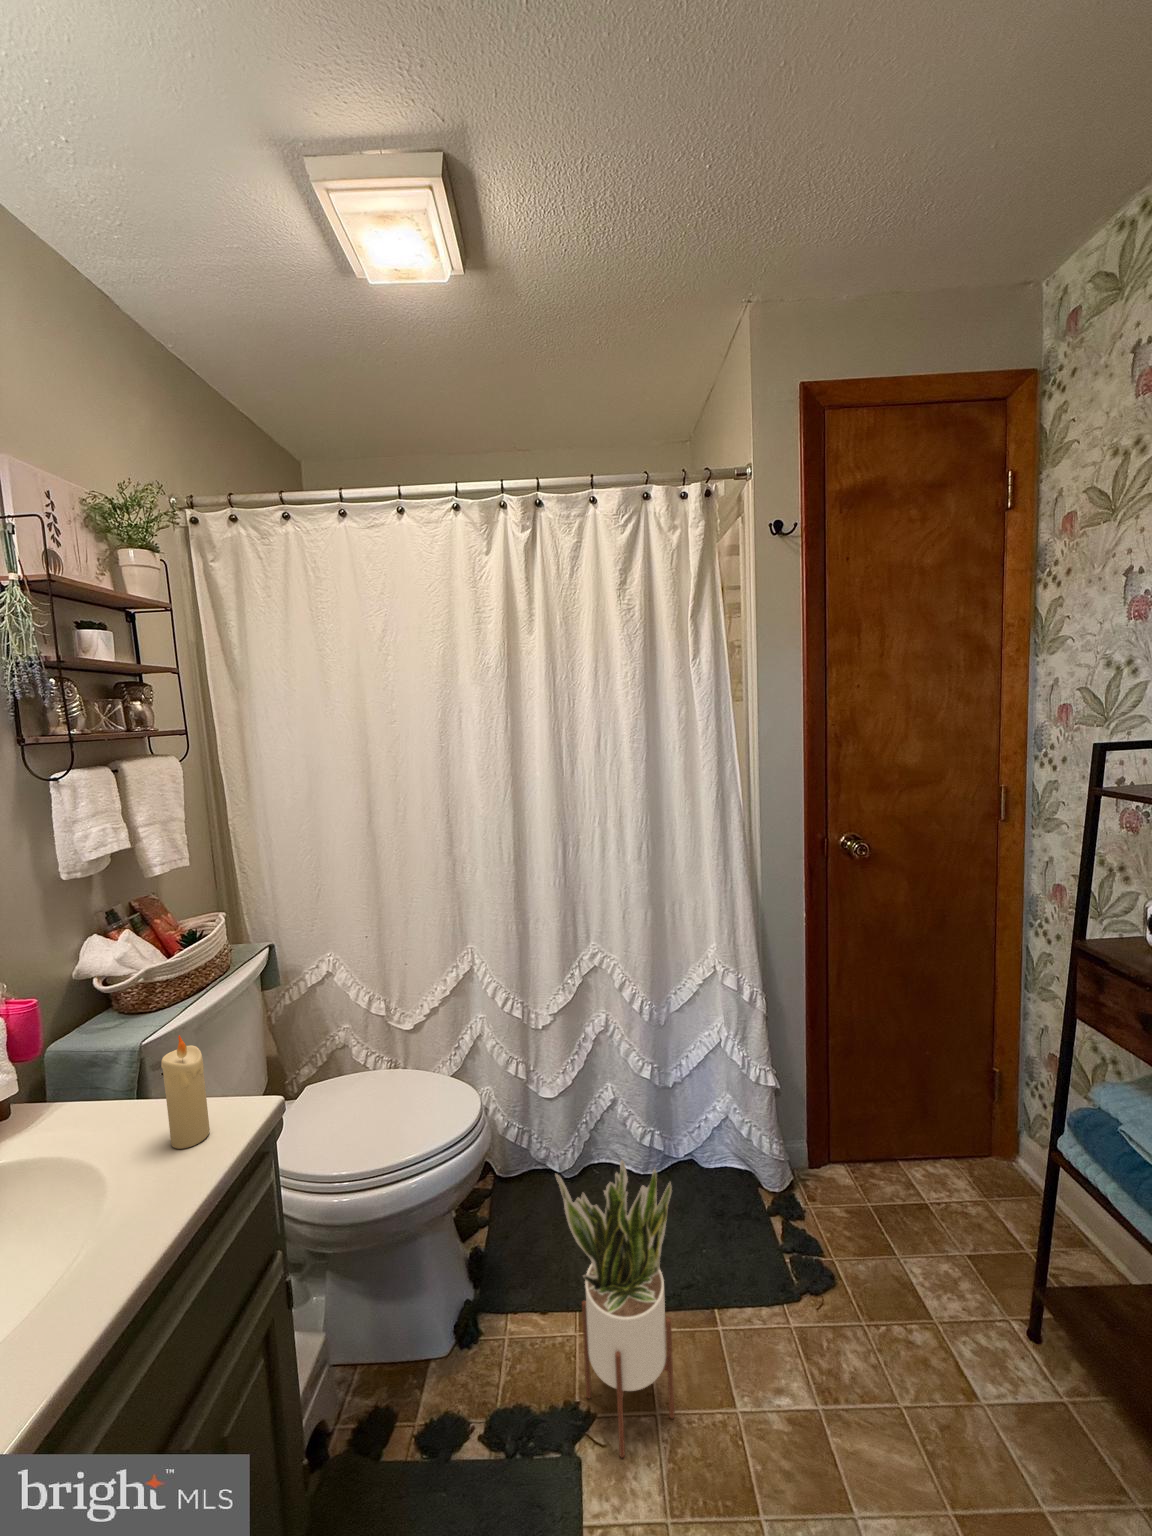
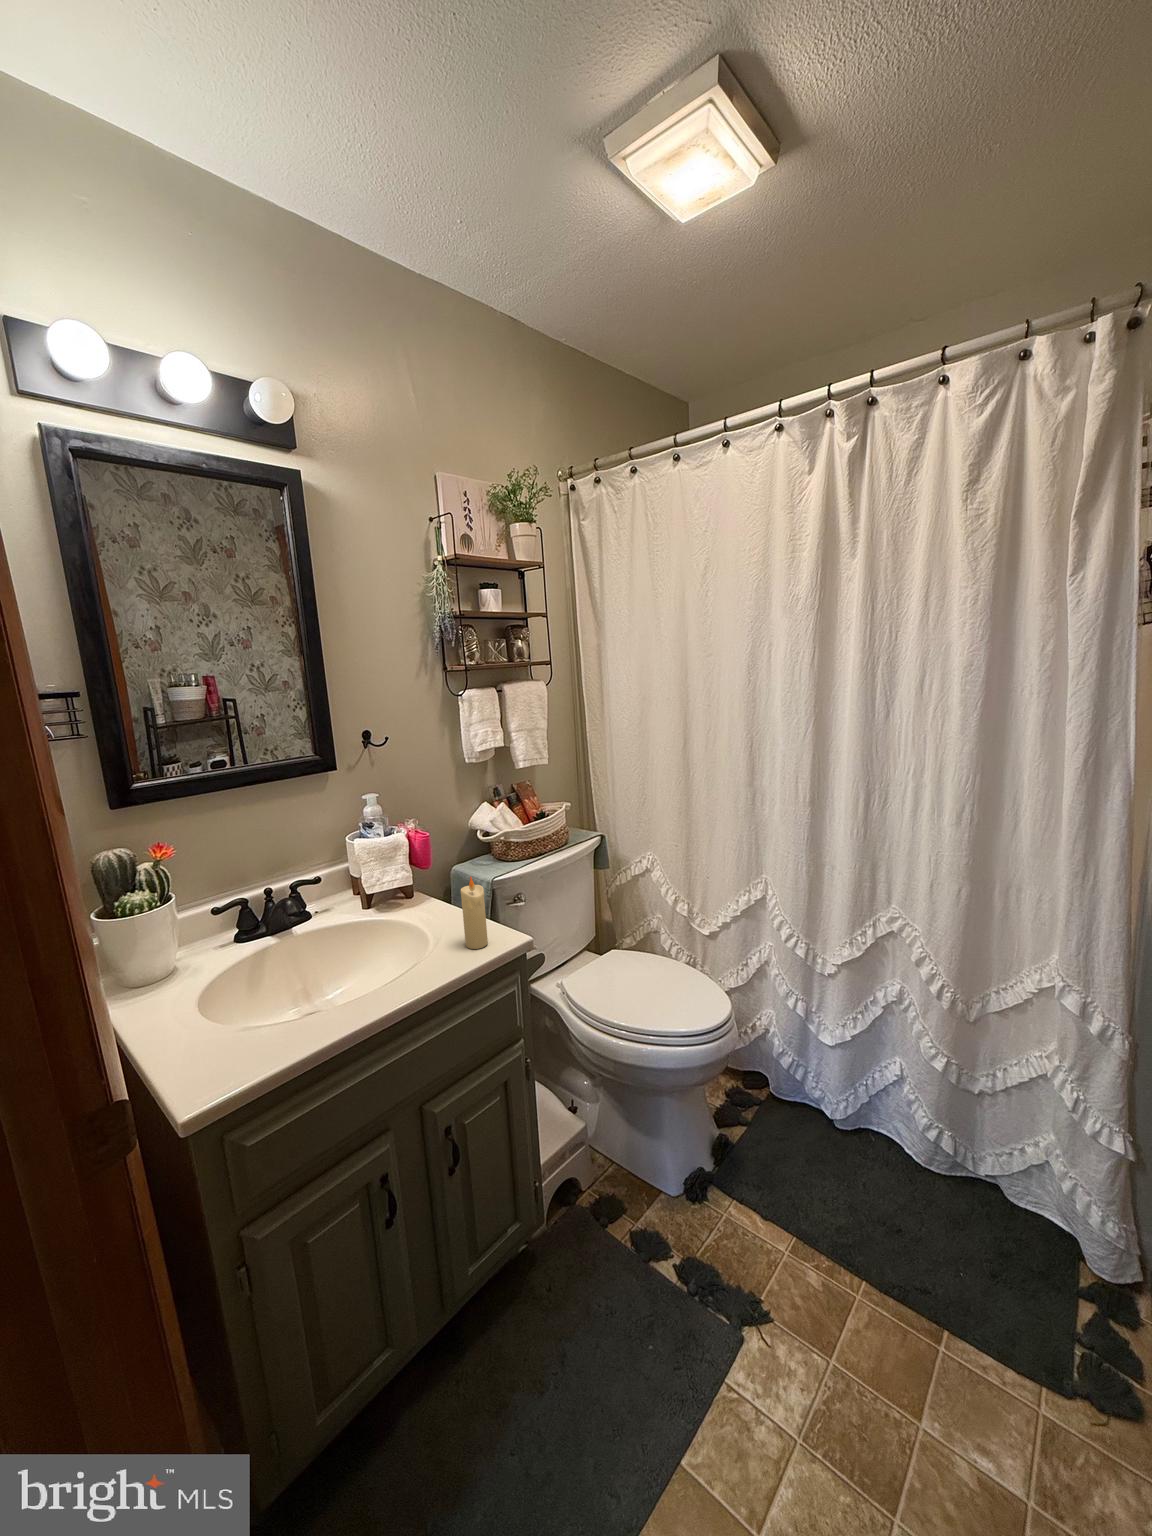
potted plant: present [556,1160,674,1458] -> none [745,1094,871,1379]

